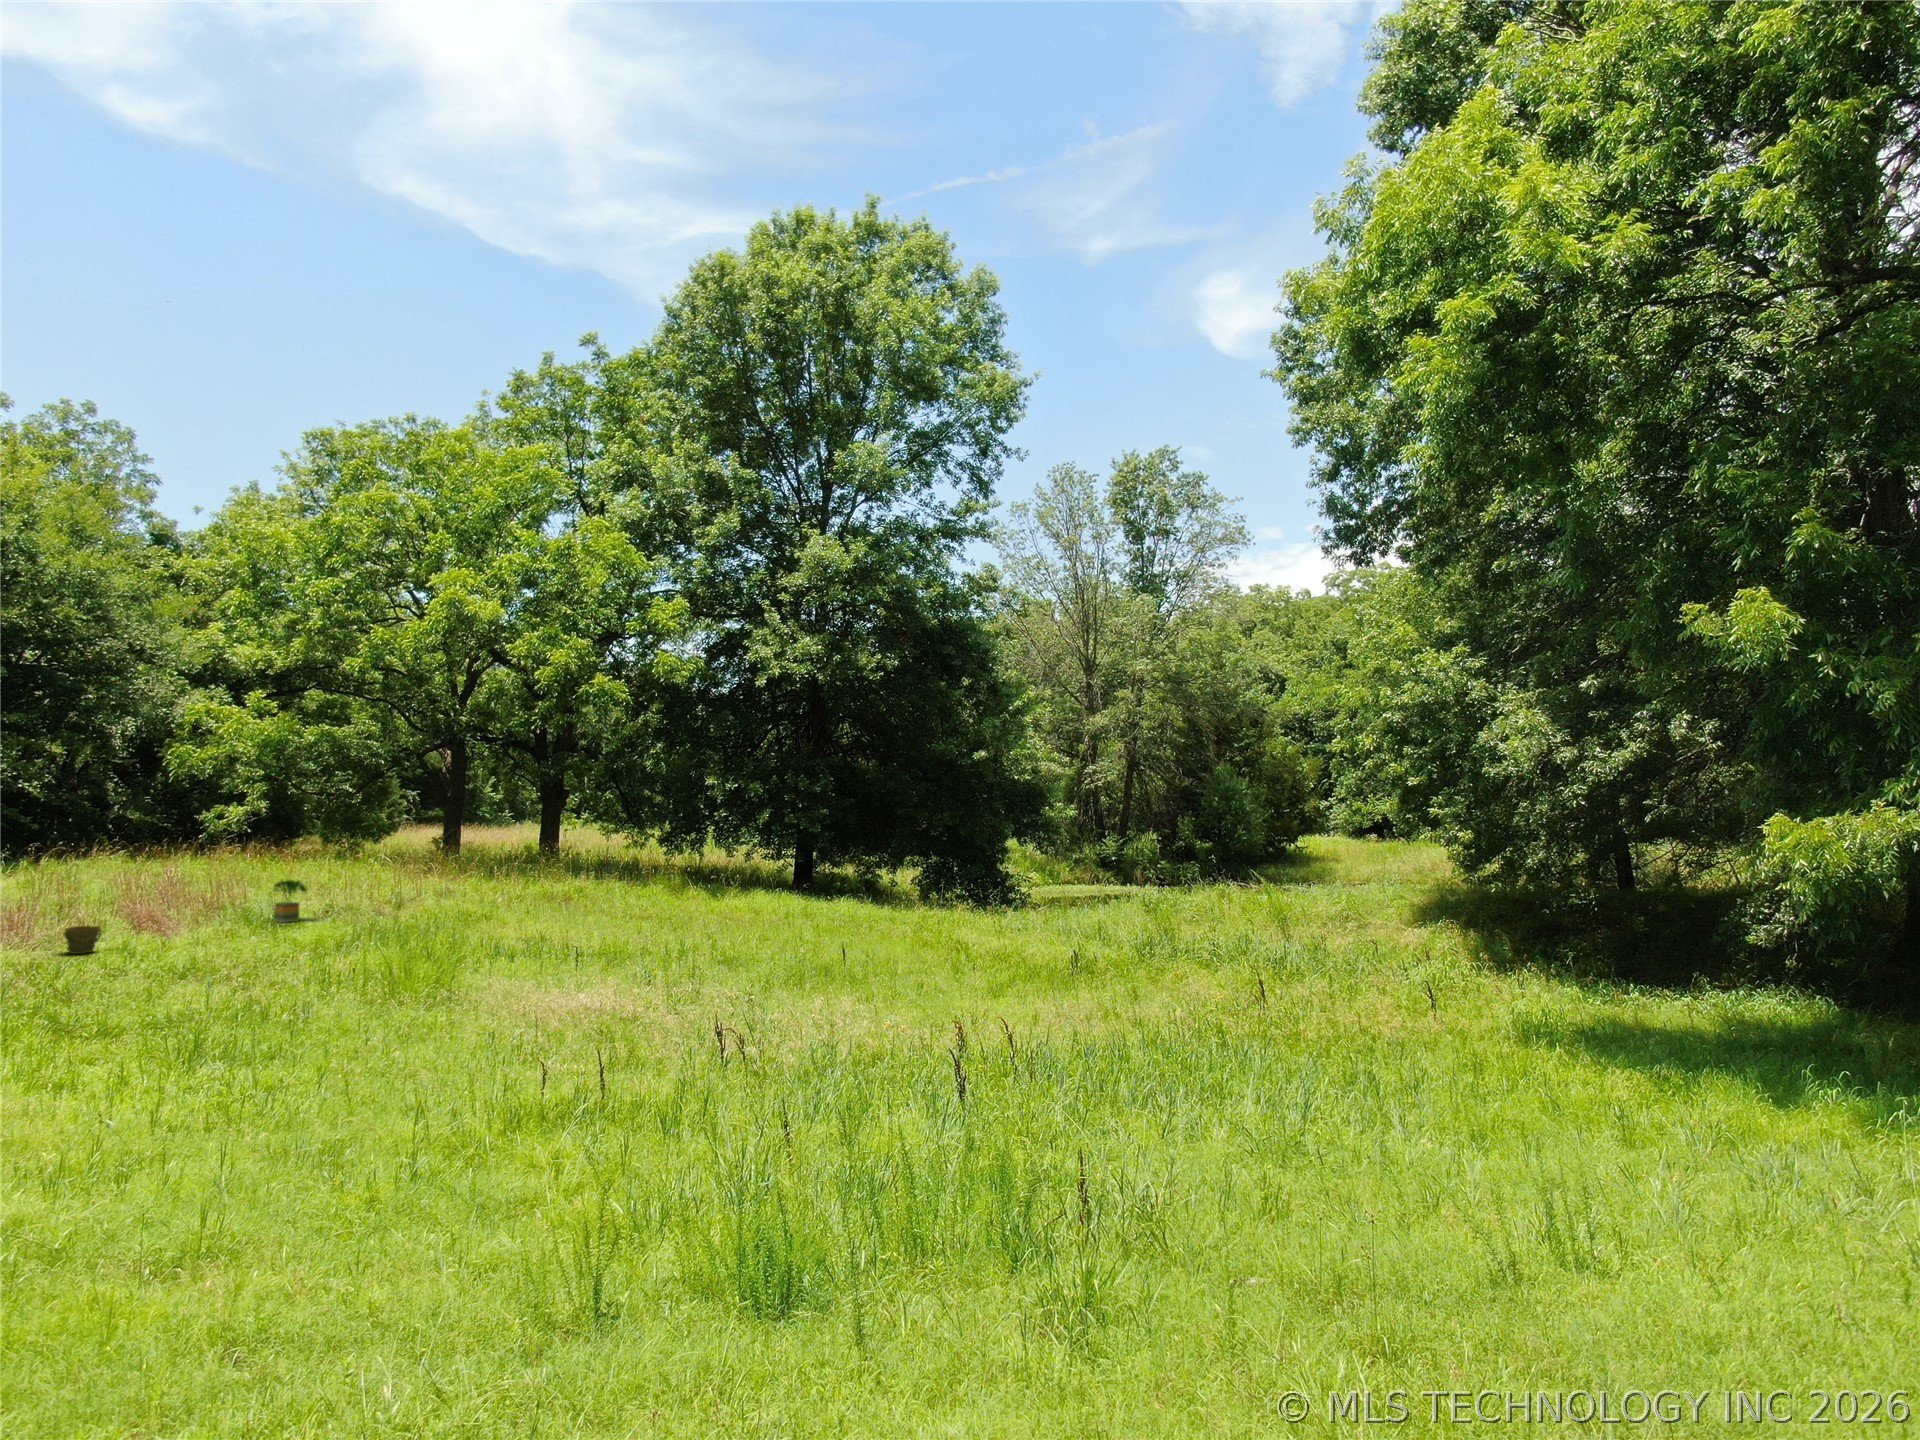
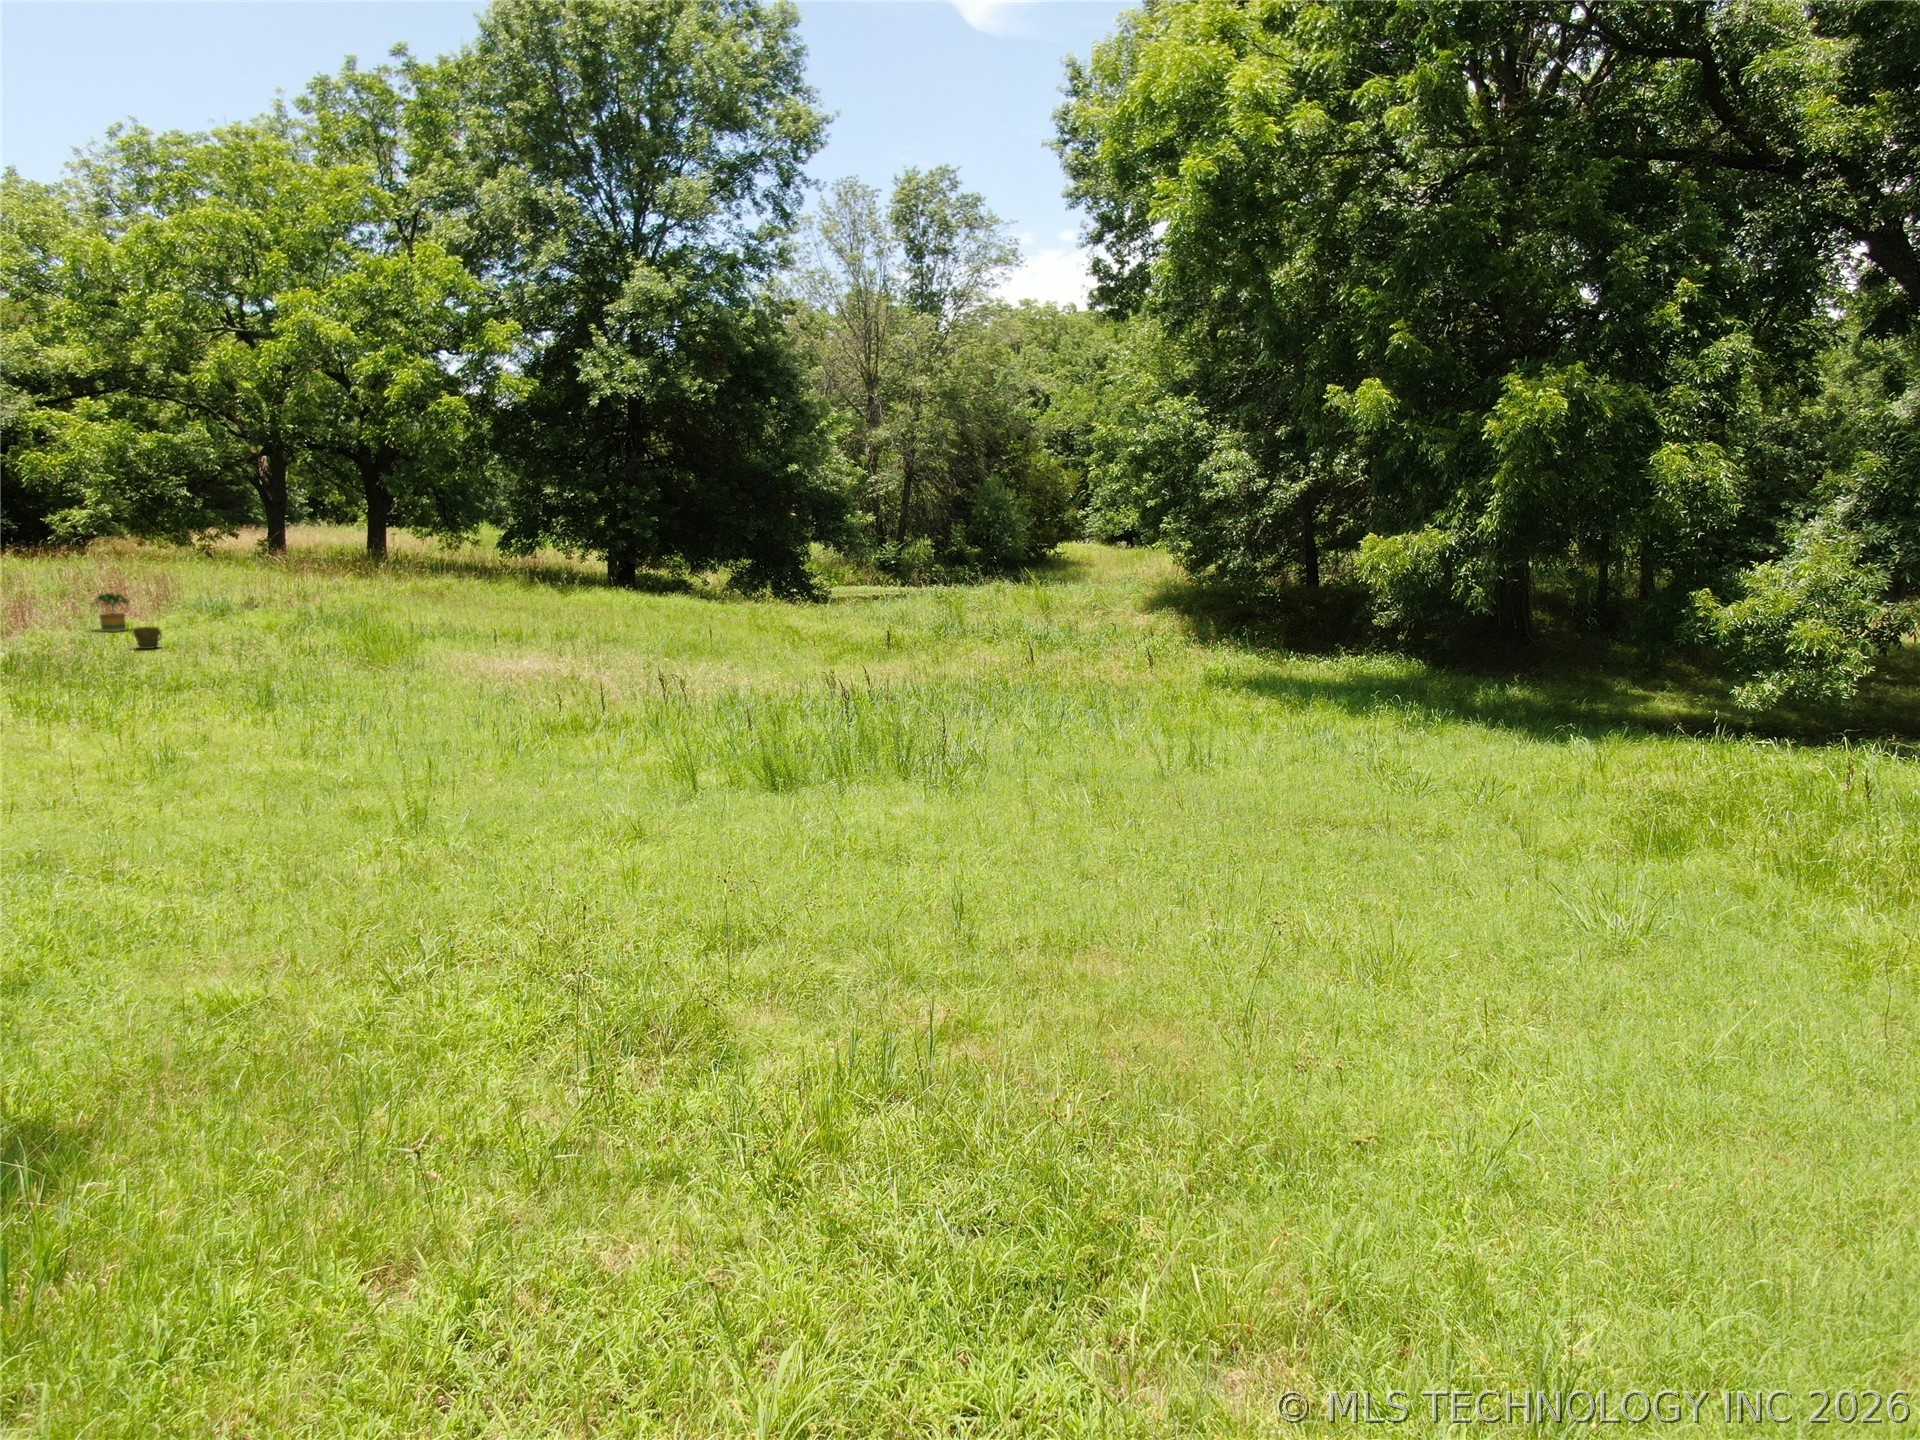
potted tree: present [273,880,307,923] -> present [94,593,130,632]

